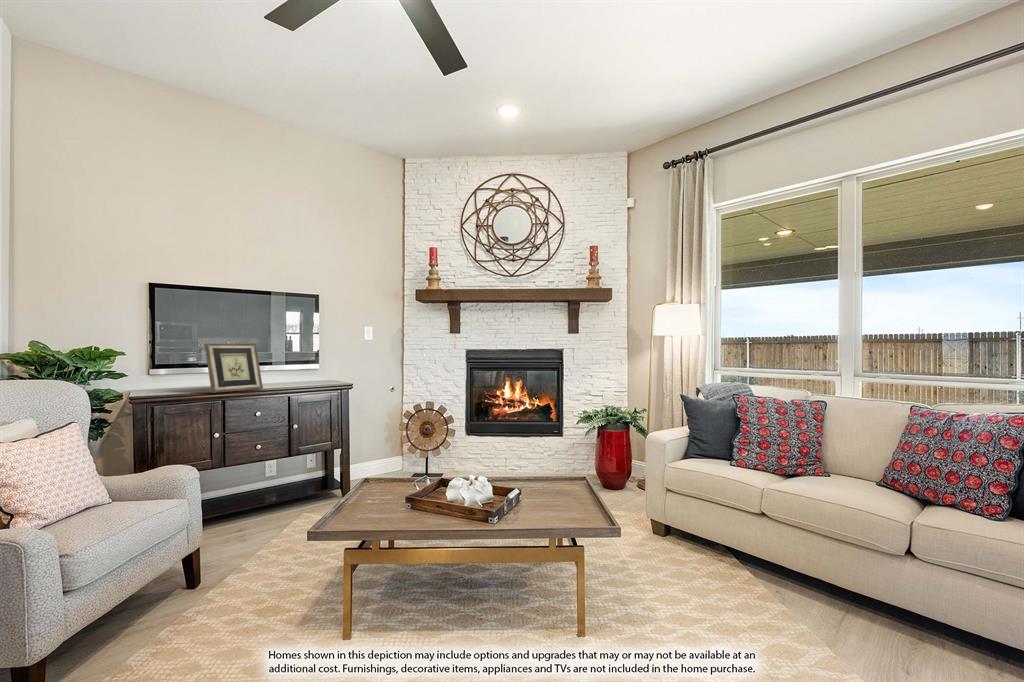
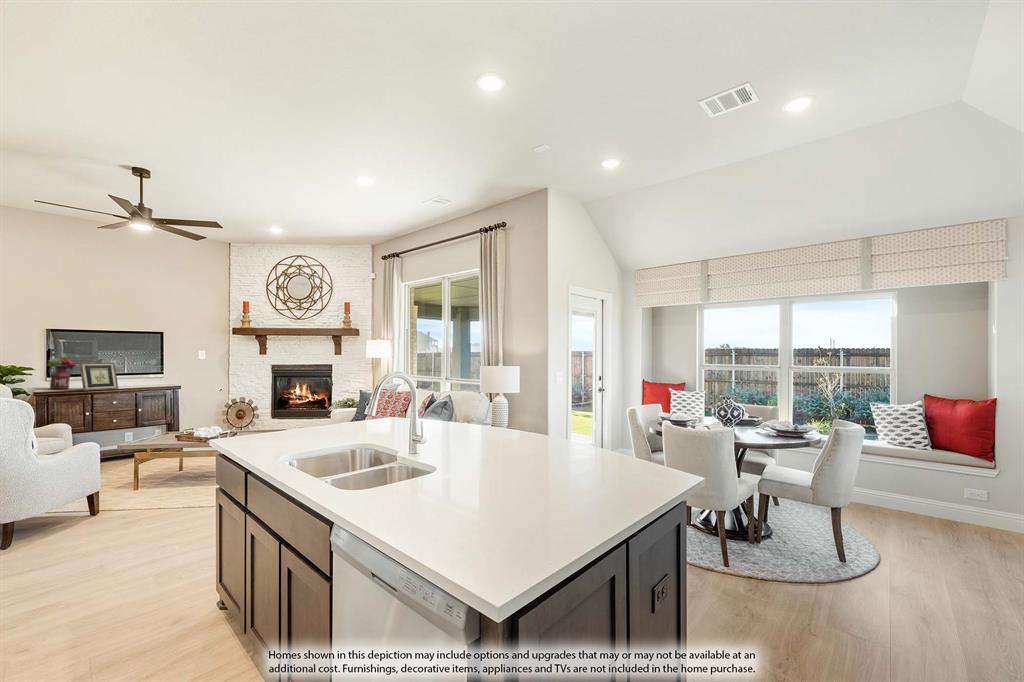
flower arrangement: none [156,333,200,388] -> present [48,358,76,389]

